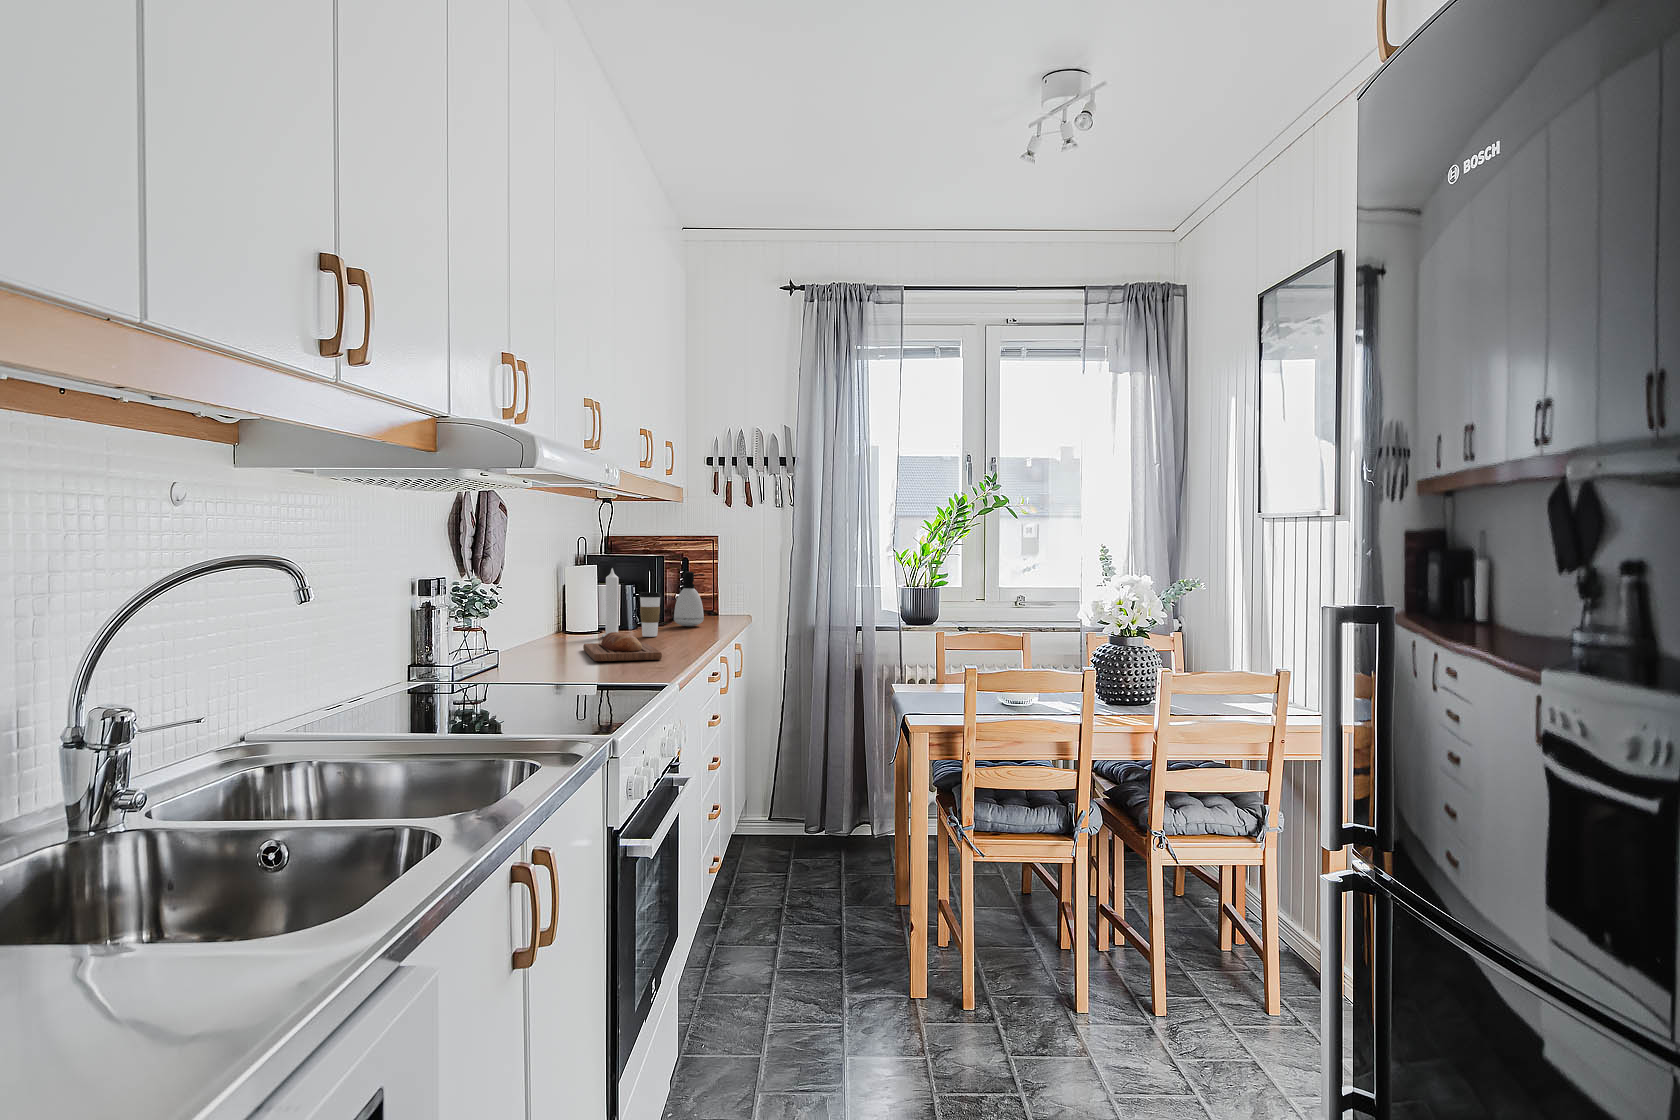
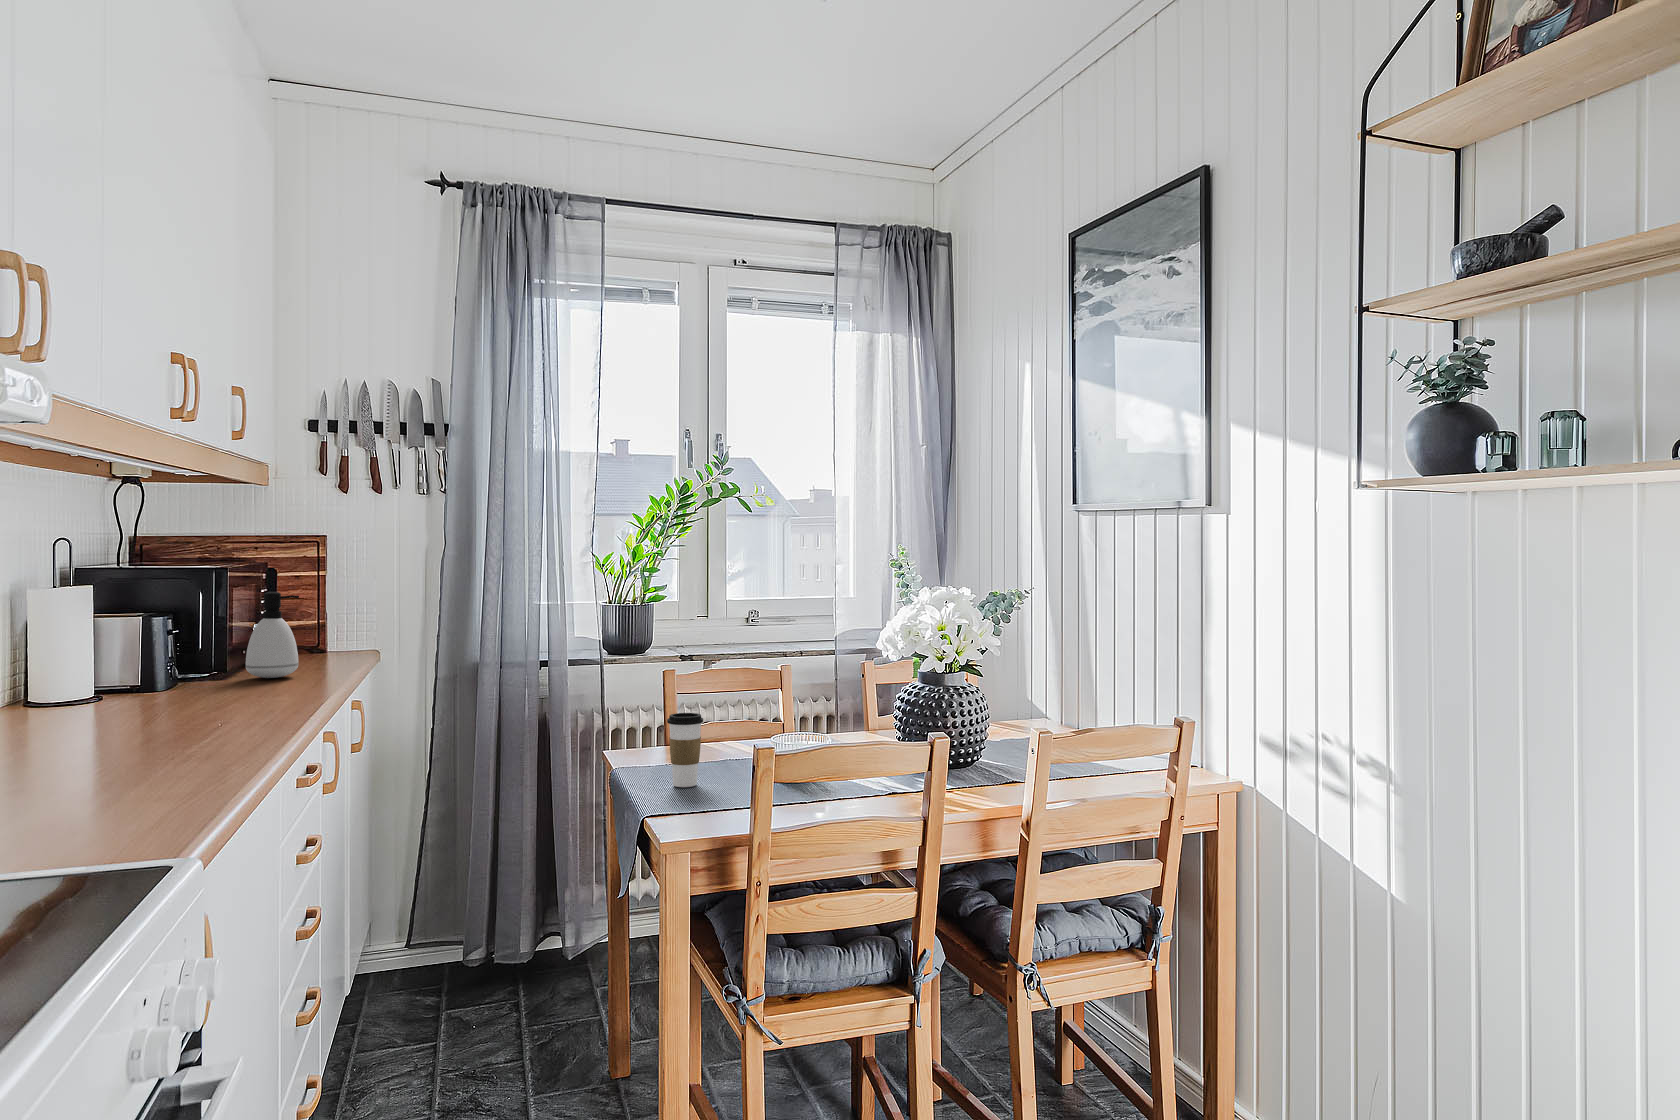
candle: present [602,568,619,637] -> none [99,591,139,710]
coffee cup: present [639,592,662,637] -> present [667,713,703,787]
bread loaf: present [583,632,662,661] -> none [41,710,199,779]

